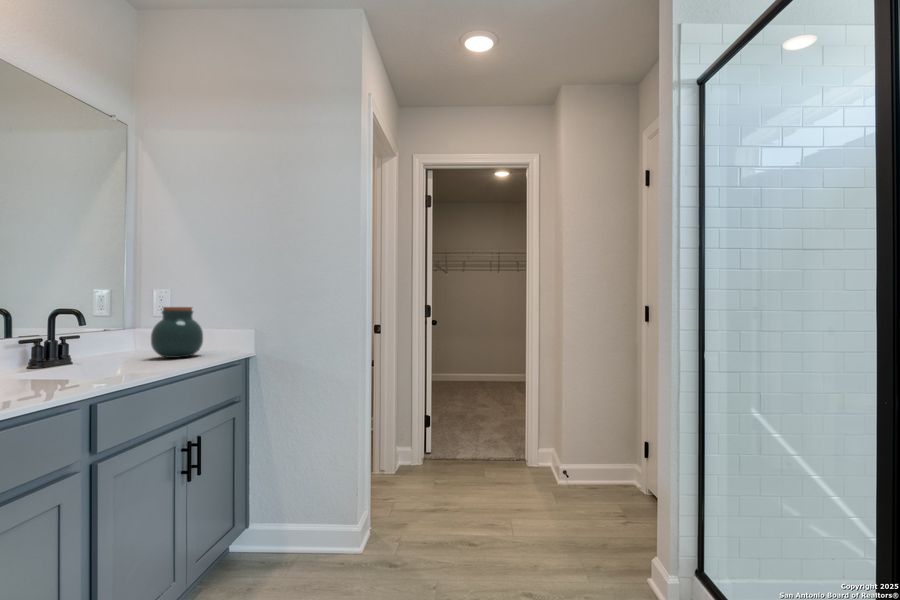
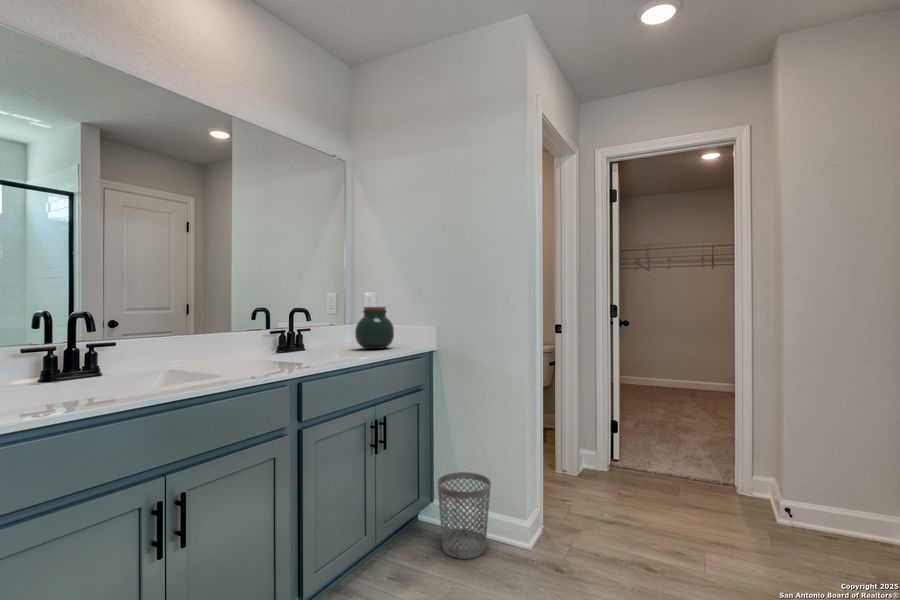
wastebasket: none [261,487,322,583] -> present [437,472,491,559]

